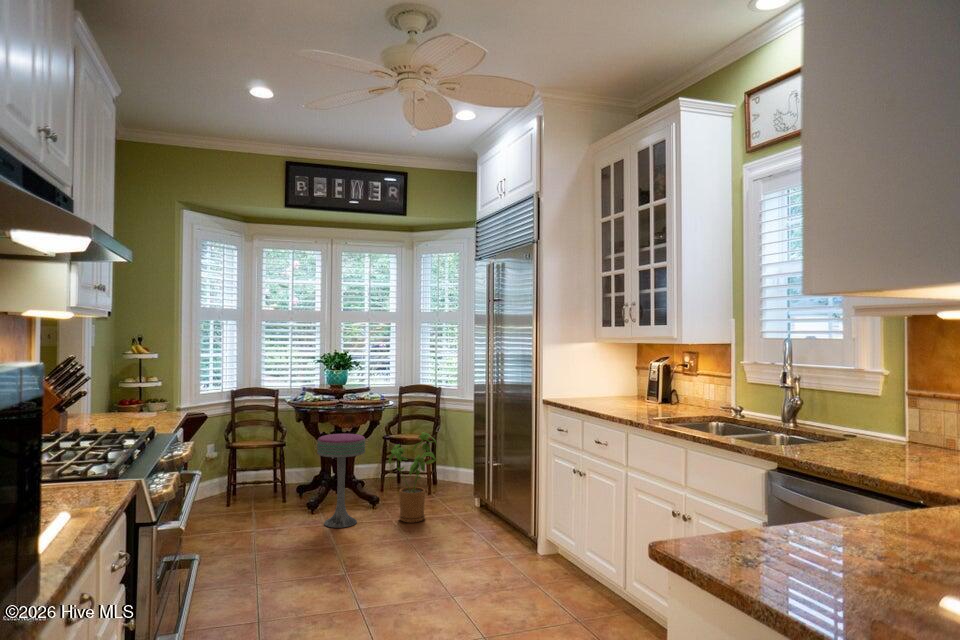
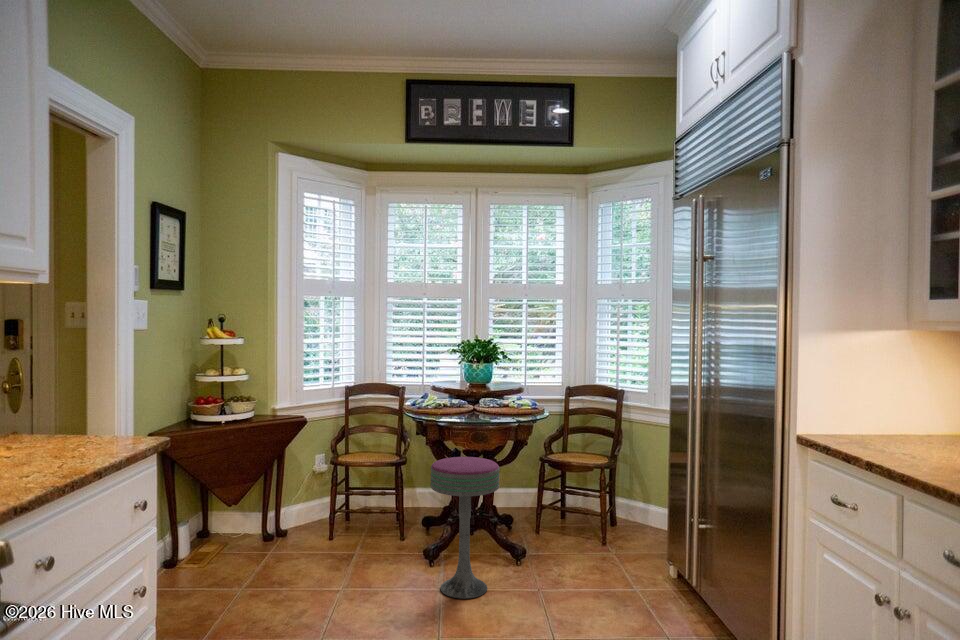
house plant: present [389,433,437,523] -> none [535,464,608,603]

